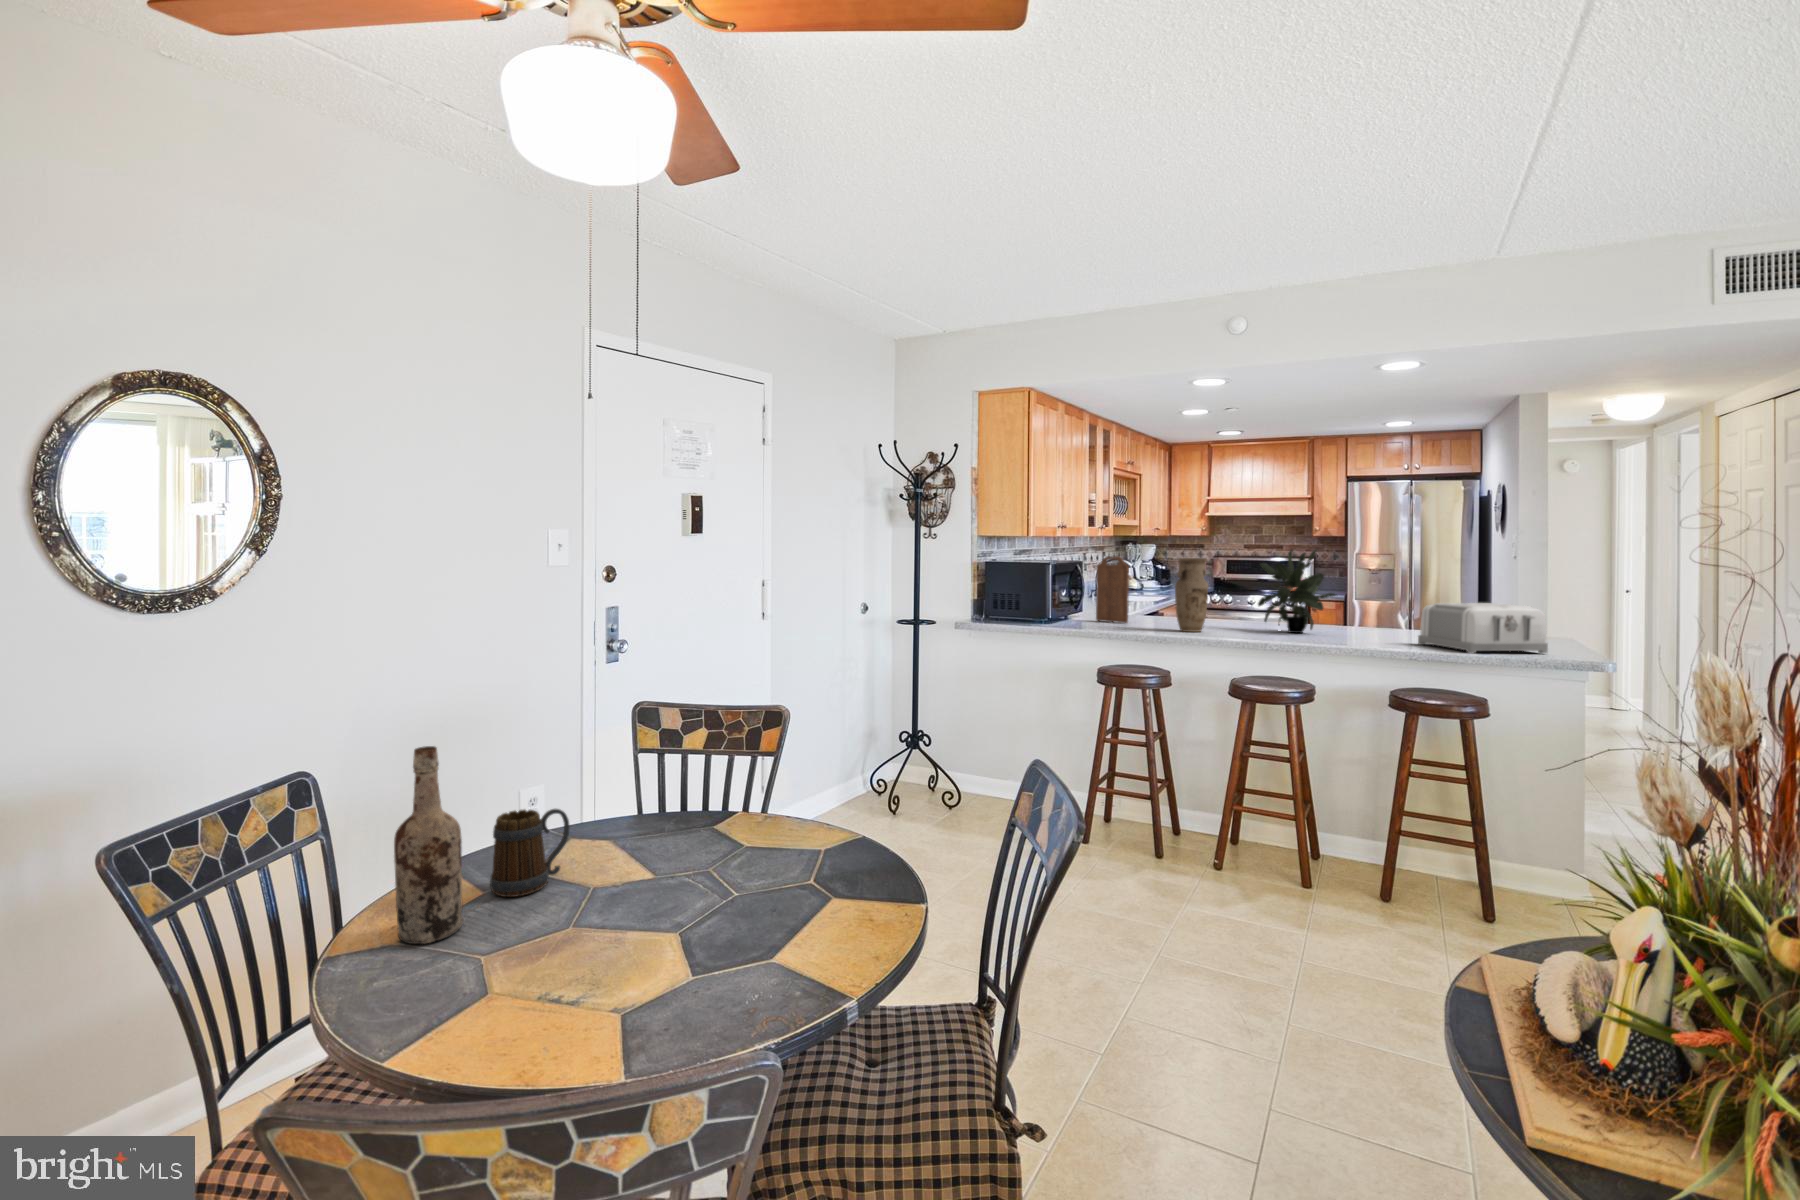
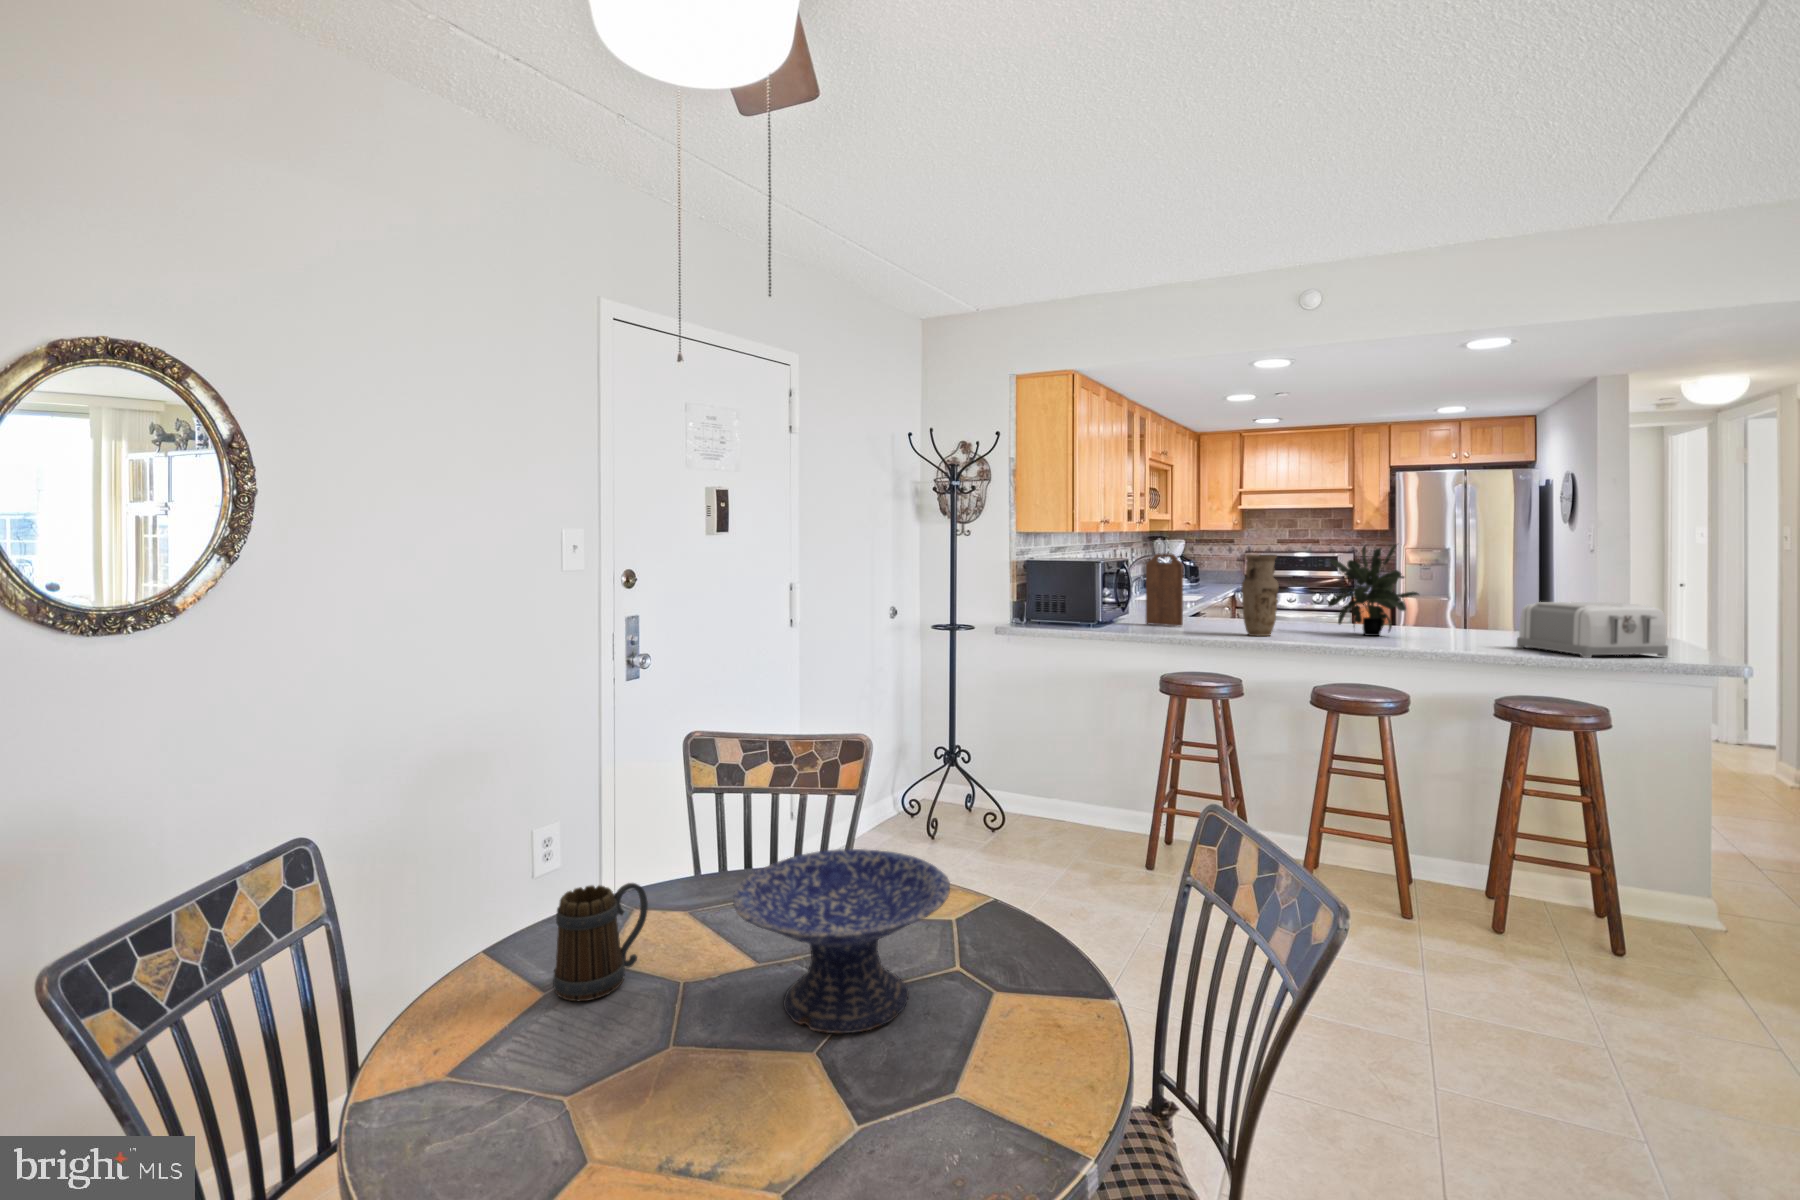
wine bottle: present [394,746,463,944] -> none [444,817,530,1081]
decorative bowl: none [624,787,799,921] -> present [733,849,950,1033]

